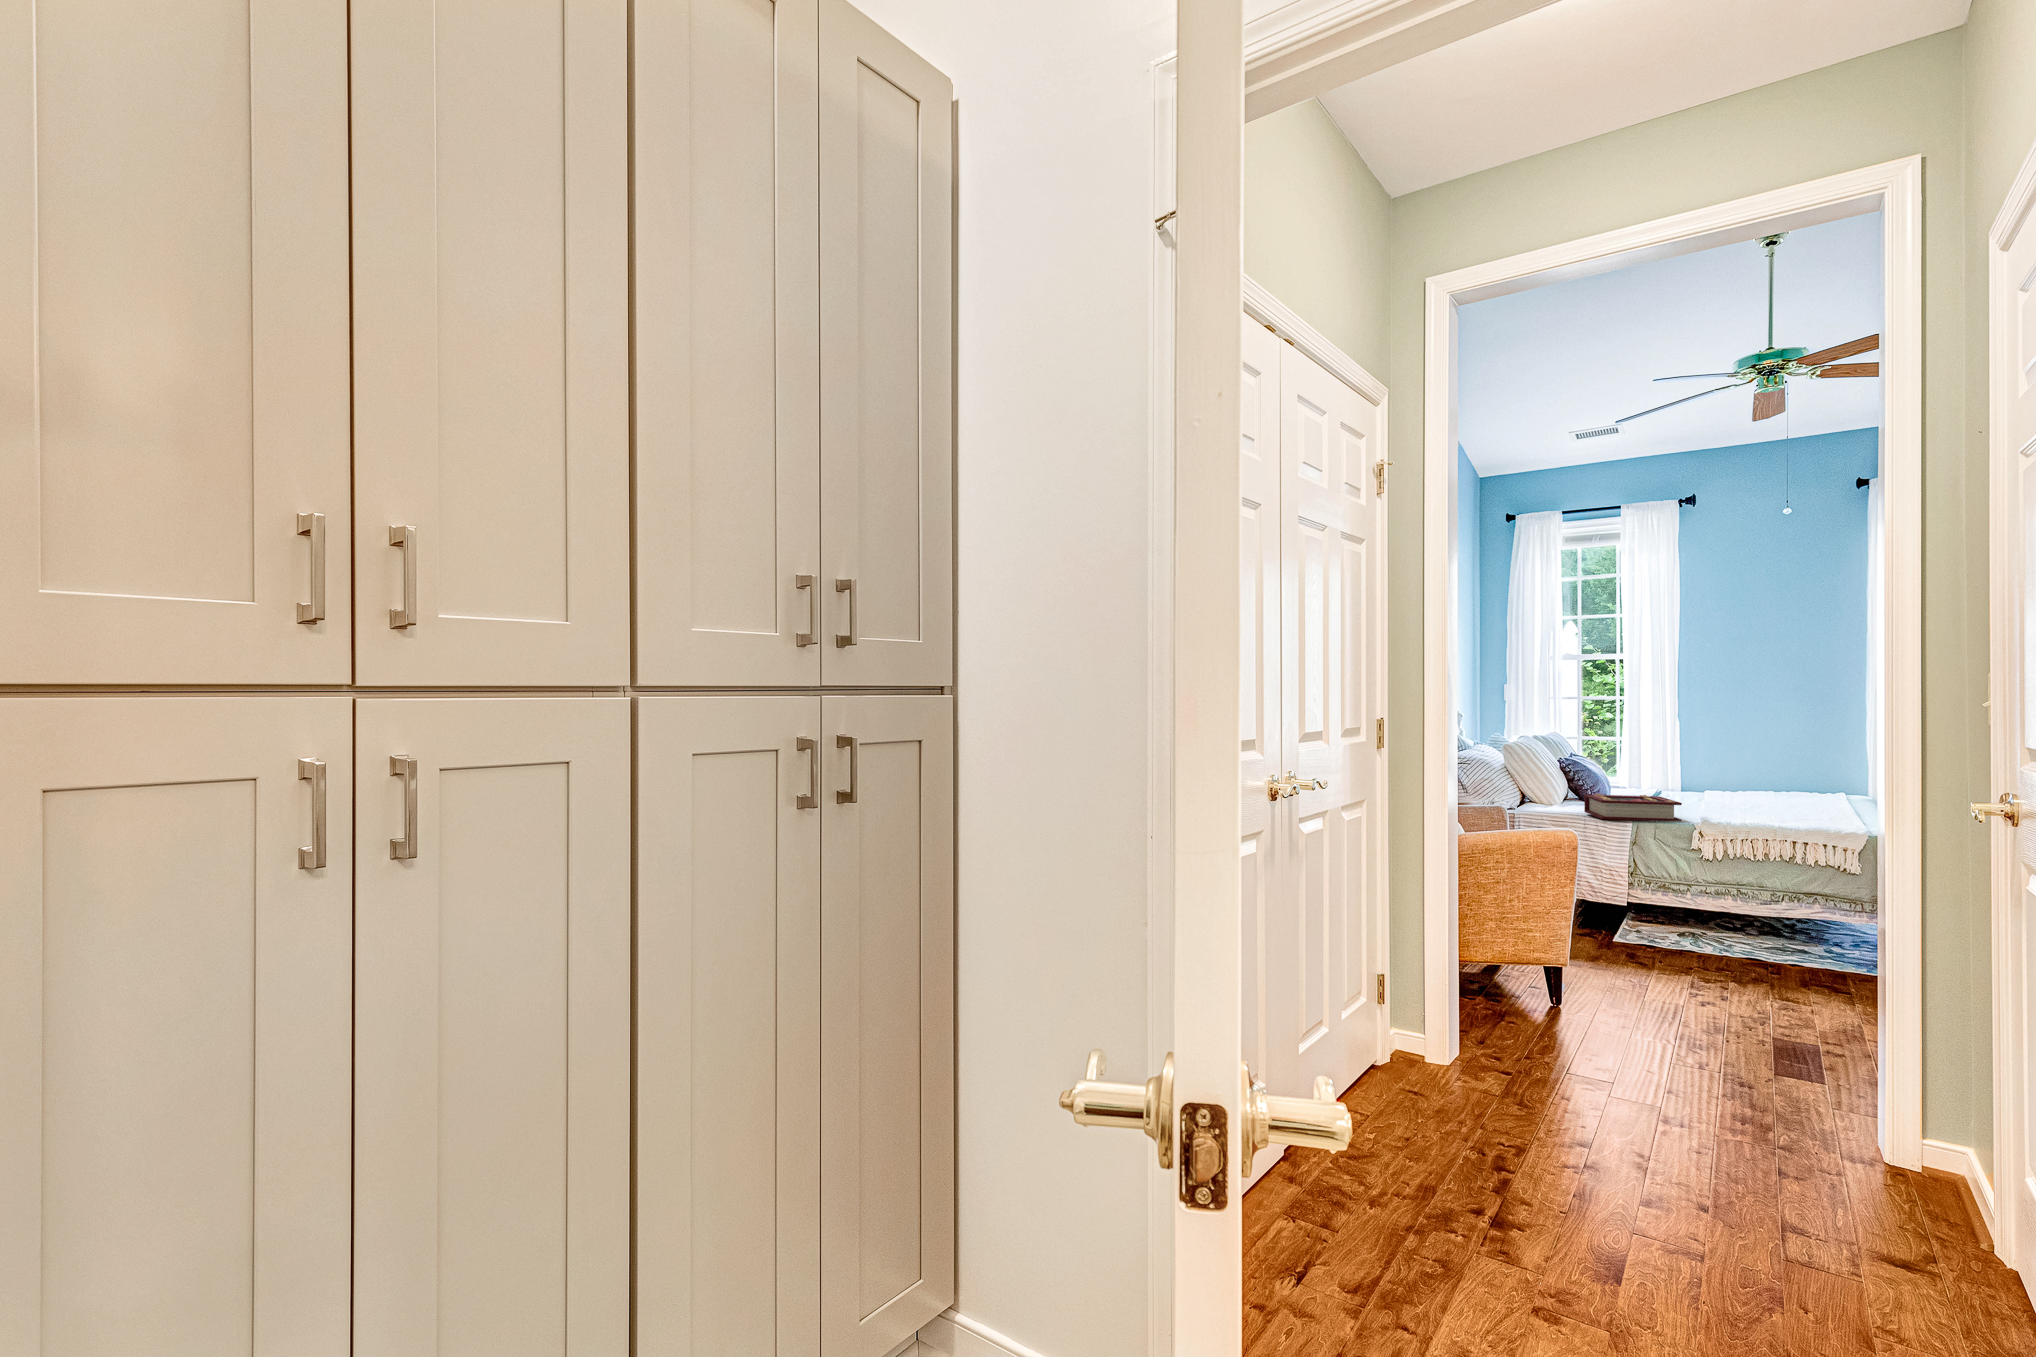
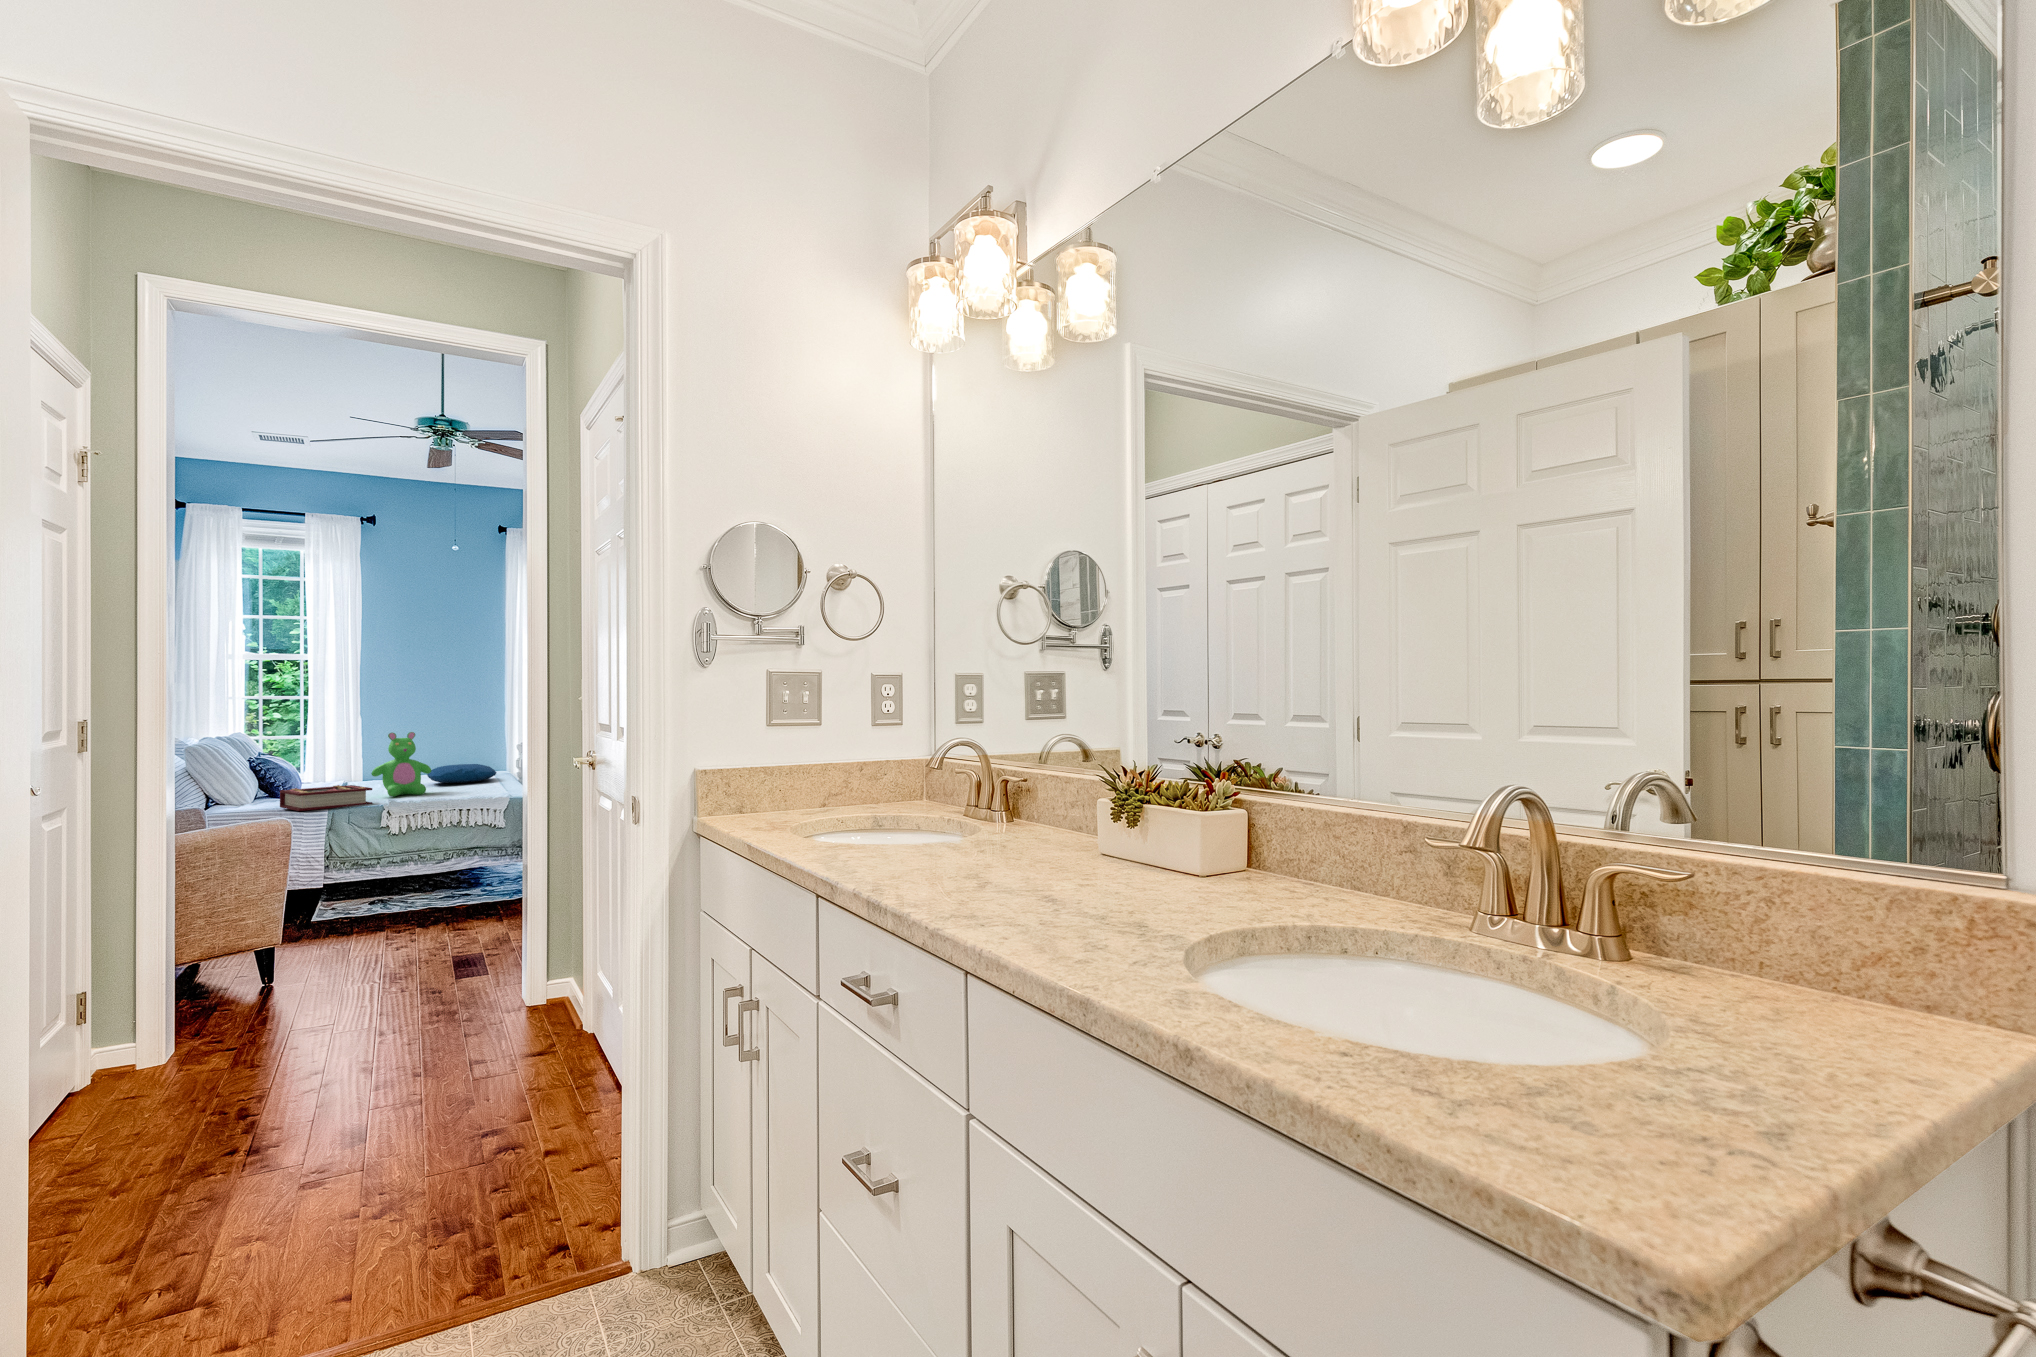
teddy bear: none [1683,740,1756,817] -> present [371,732,431,797]
pillow: none [1753,784,1849,807] -> present [427,764,496,783]

